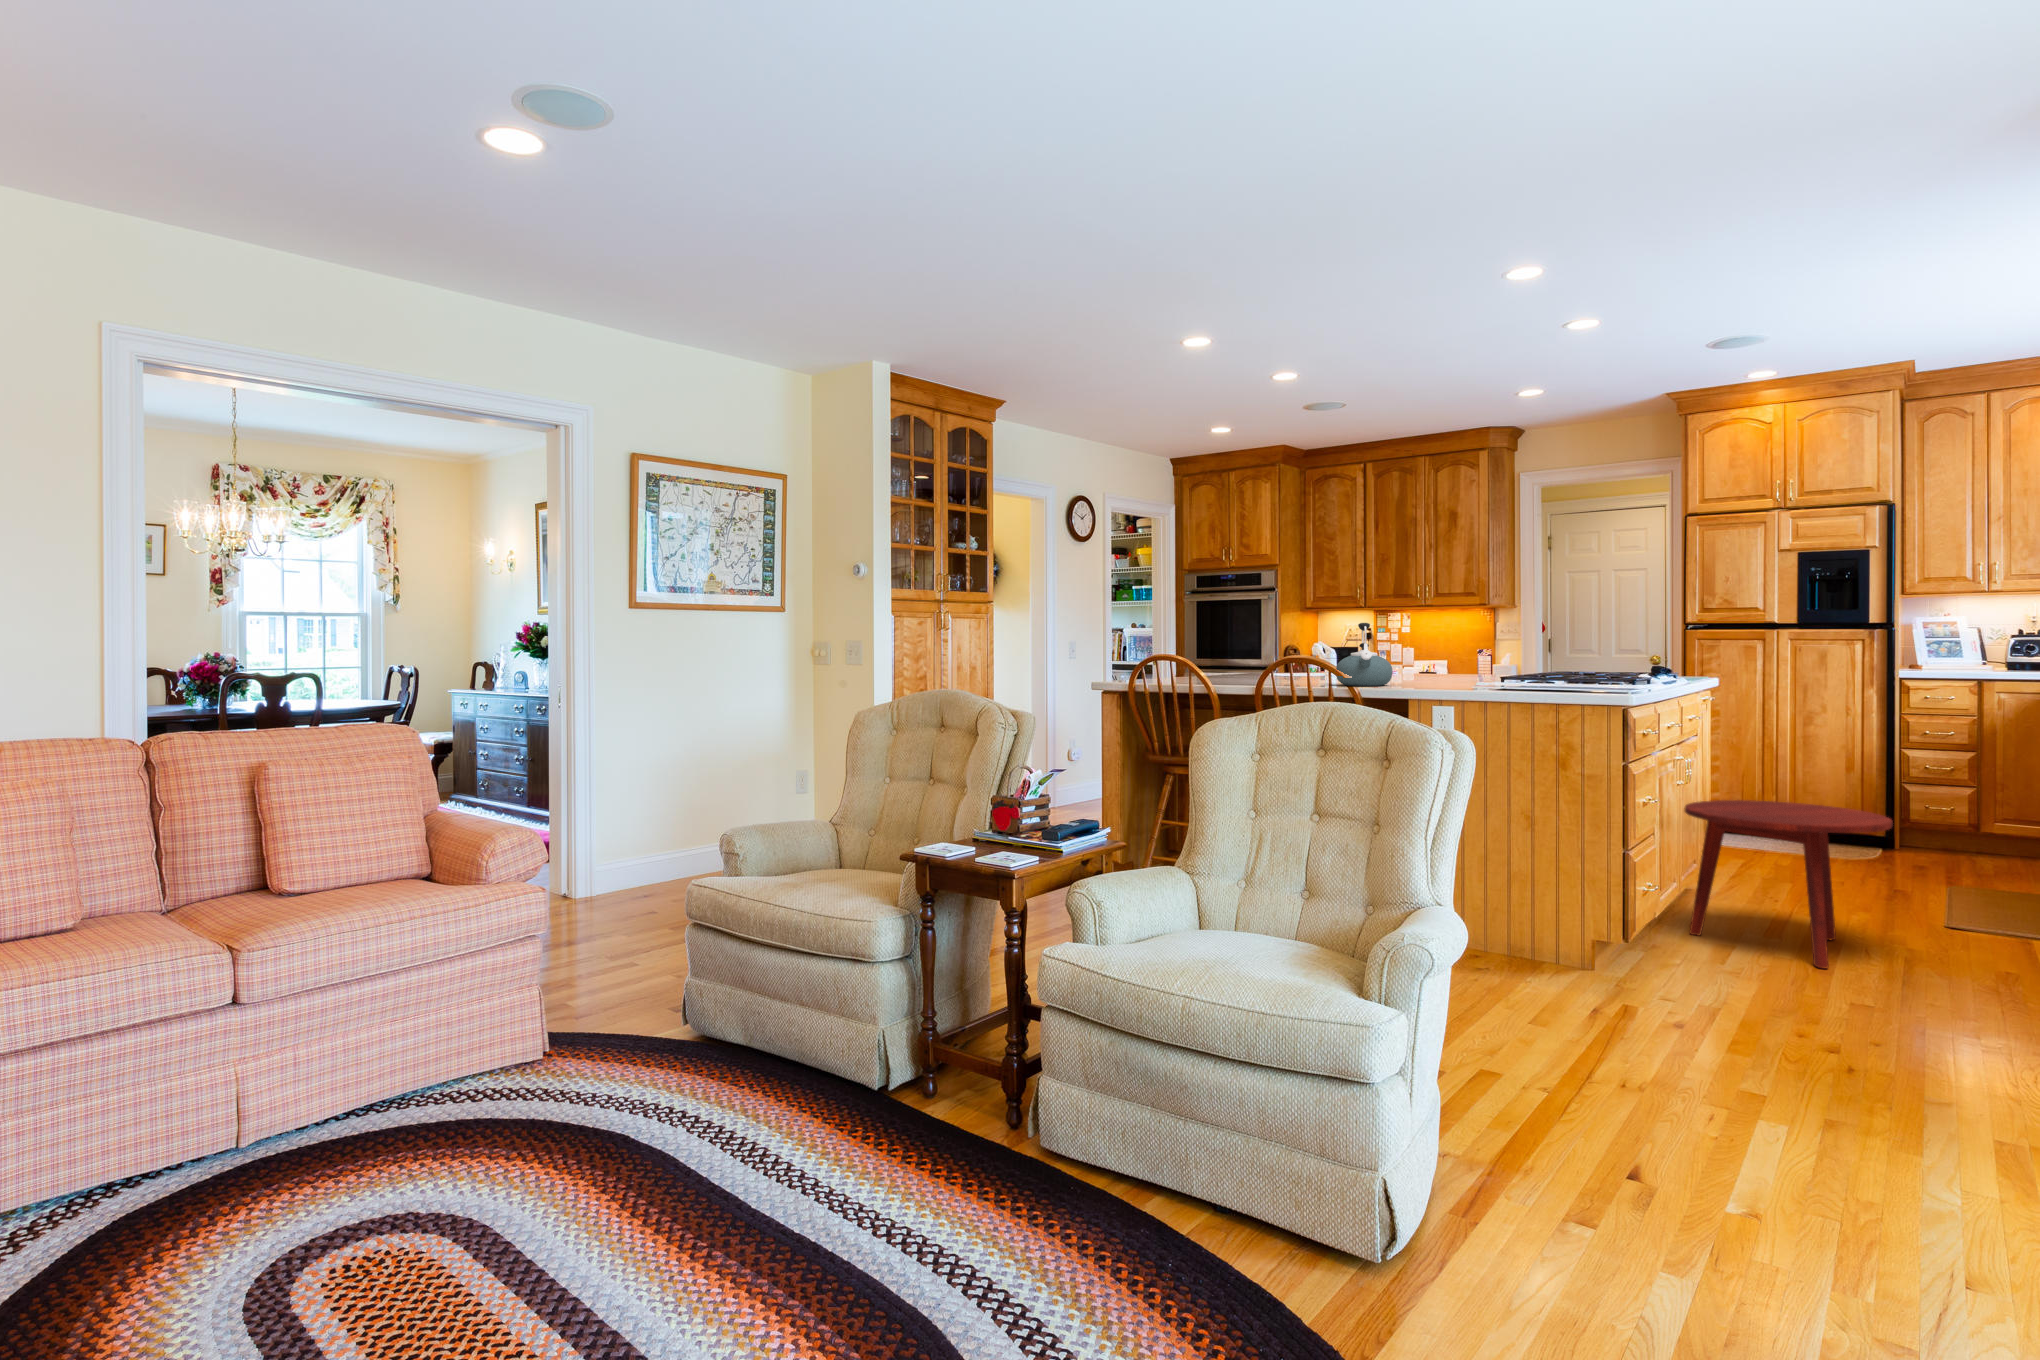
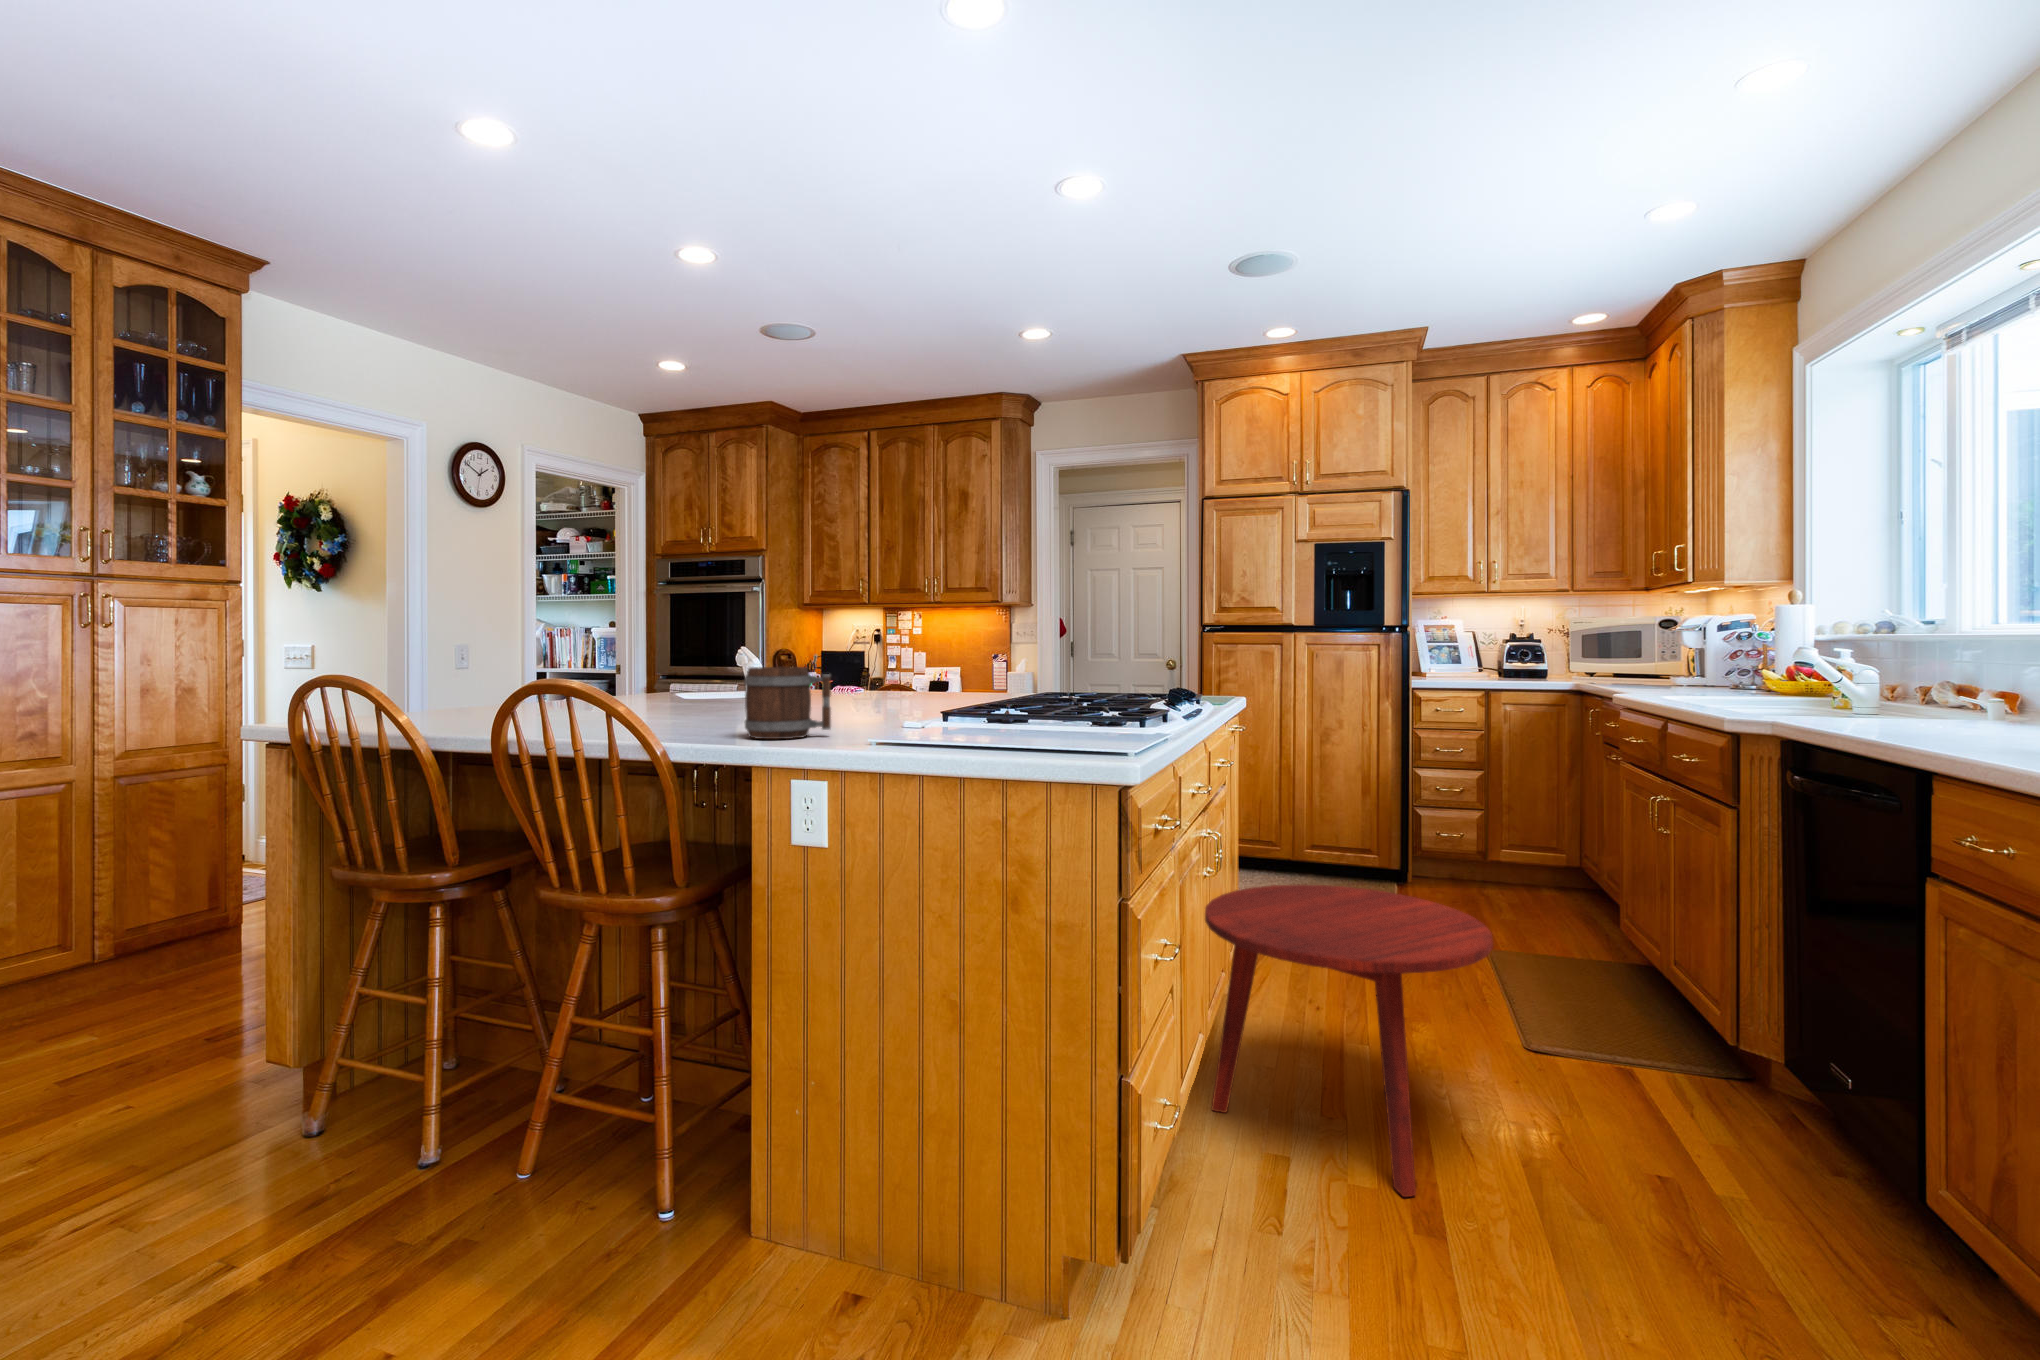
kettle: present [1336,623,1393,686] -> none [645,612,747,728]
mug: none [1410,652,1458,689] -> present [744,667,831,739]

